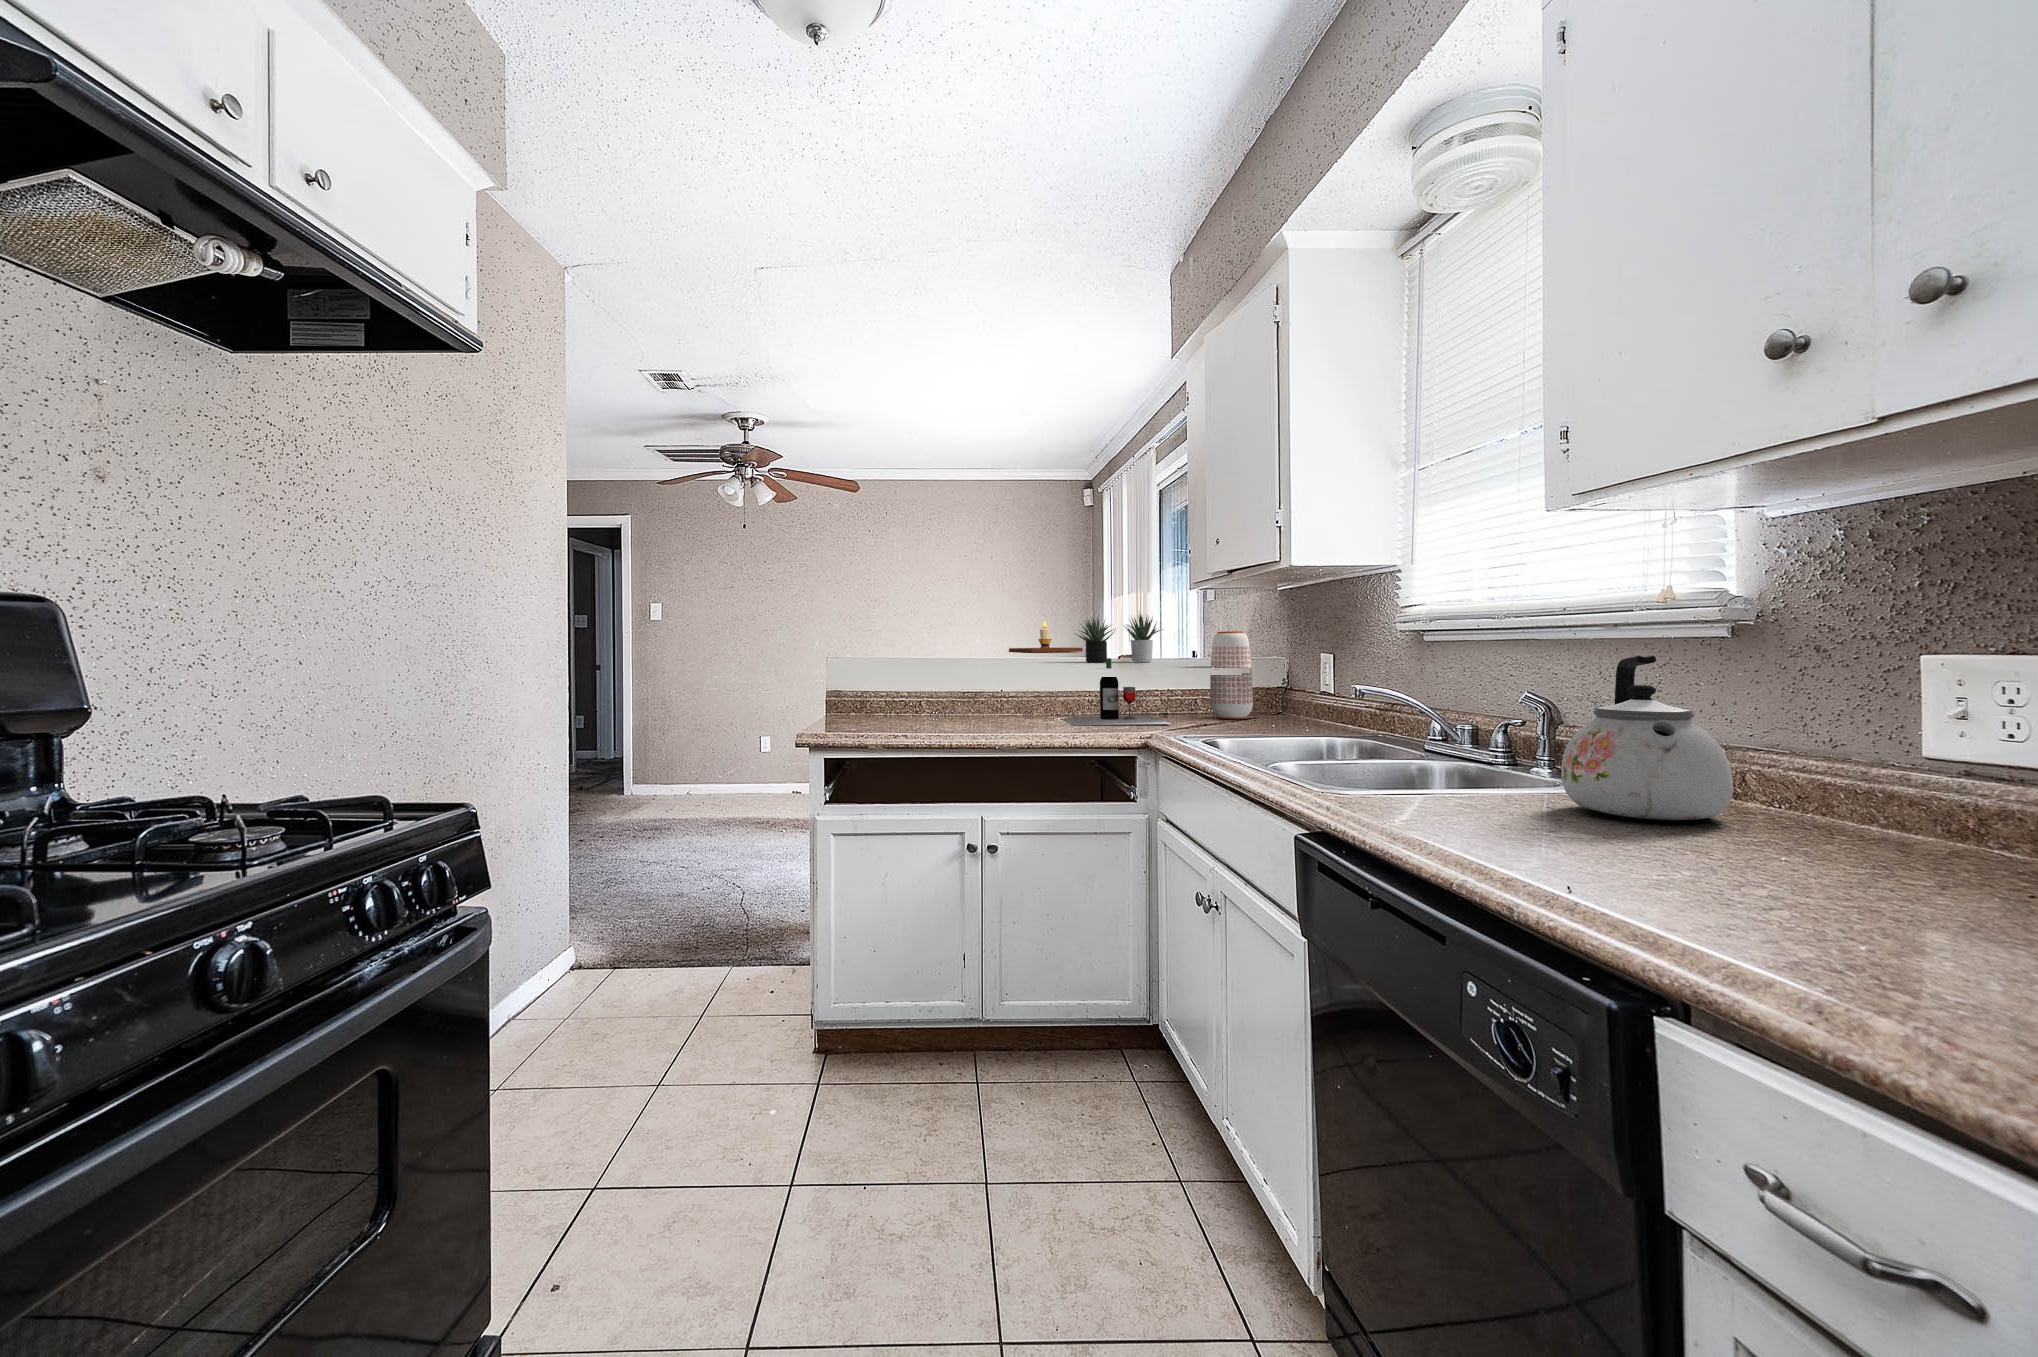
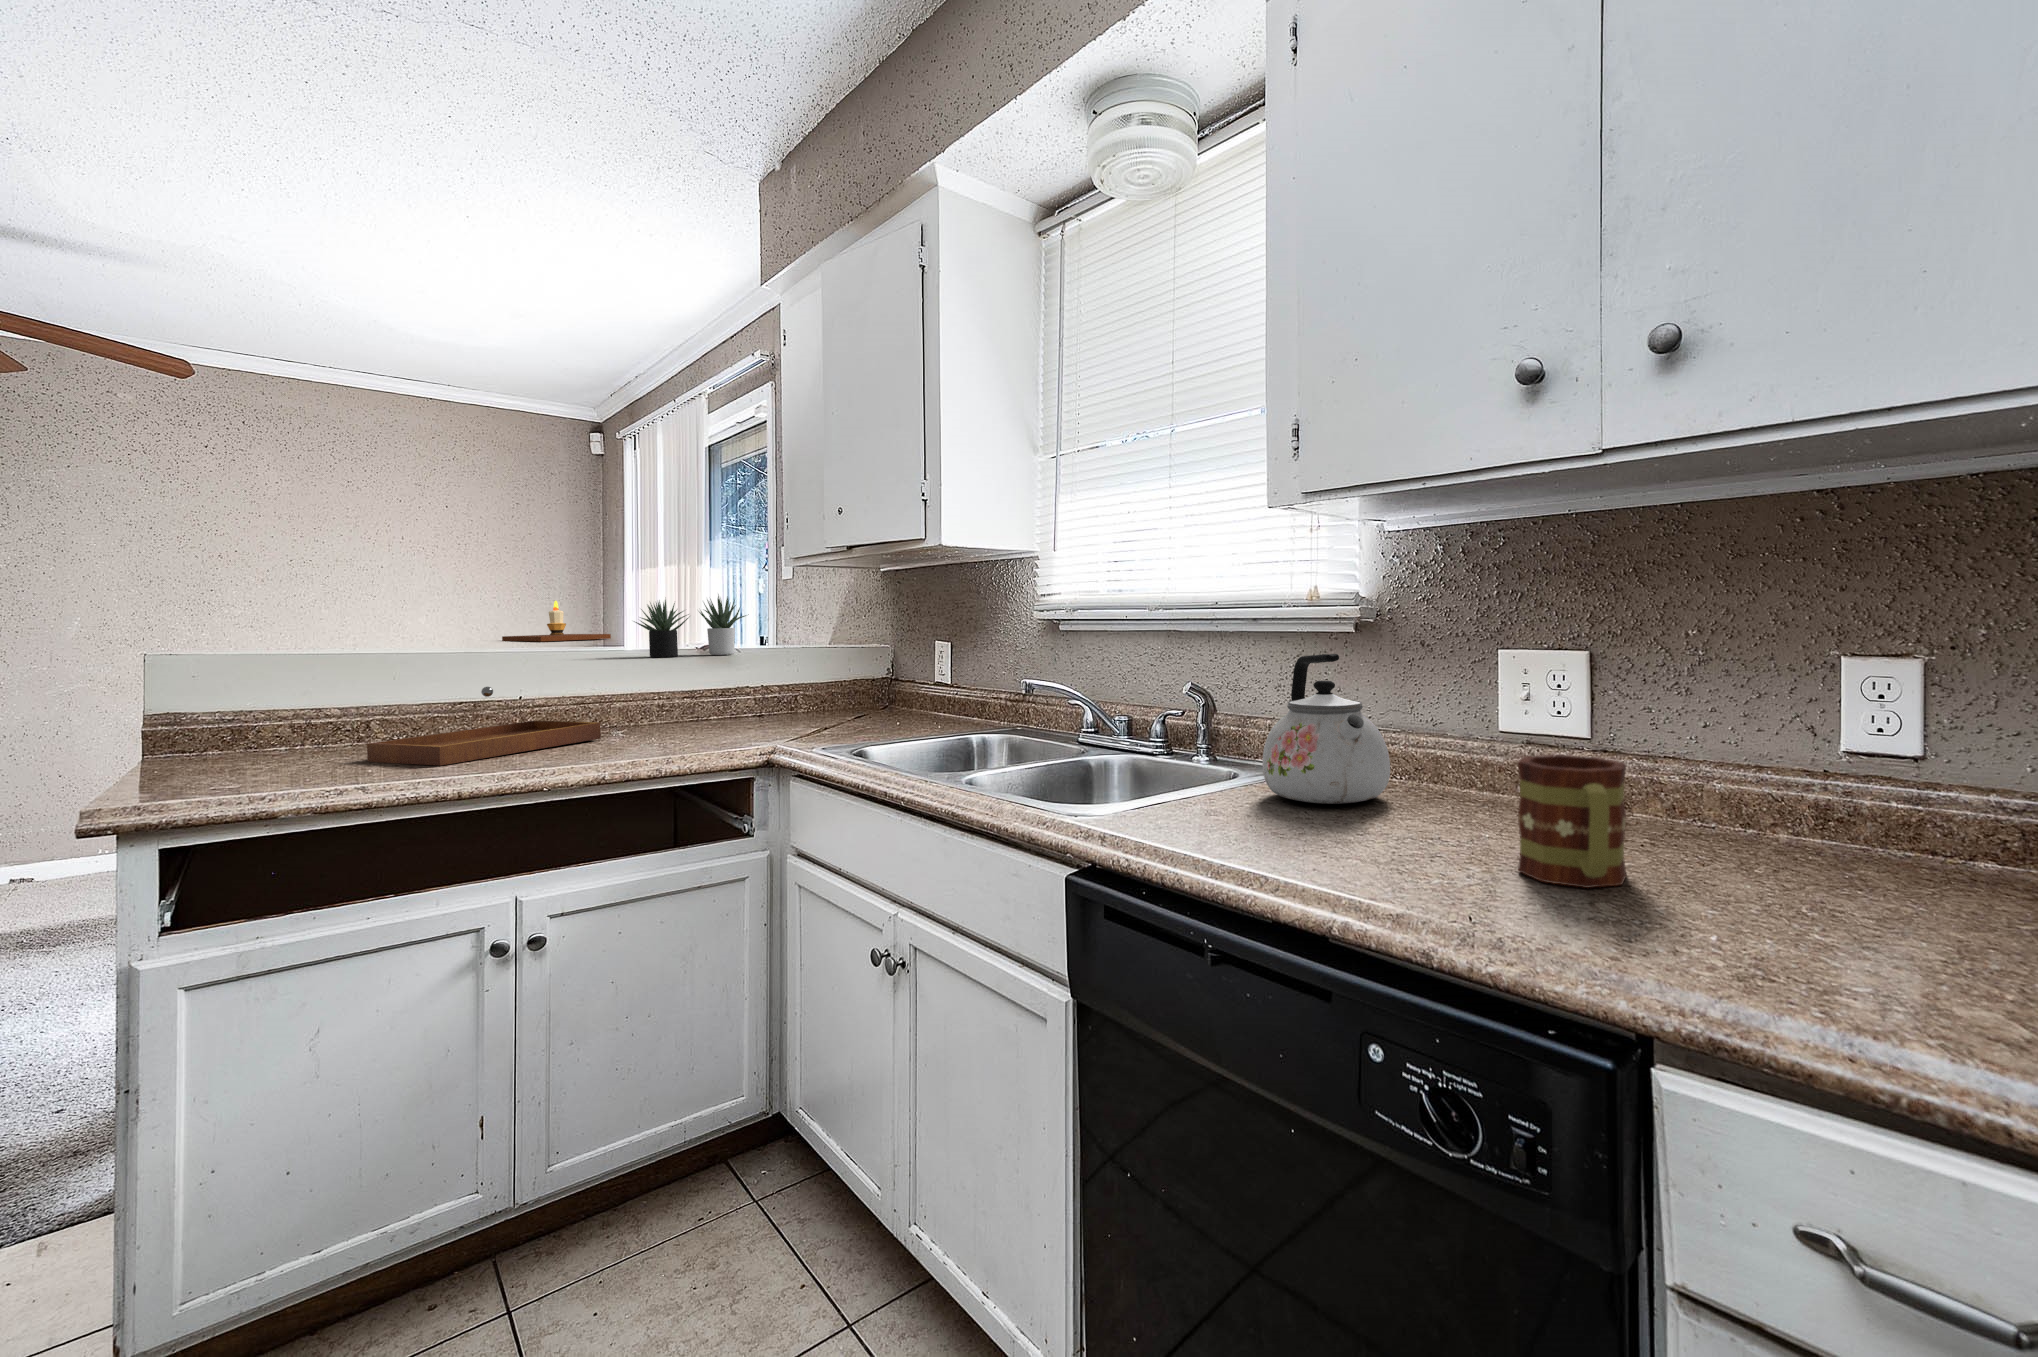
vase: present [1210,631,1253,719] -> none [819,619,866,719]
wine bottle: present [1065,658,1171,725] -> none [630,654,787,743]
tray: none [890,676,1034,727] -> present [367,687,601,766]
mug: none [1783,766,1956,926] -> present [1518,755,1626,888]

